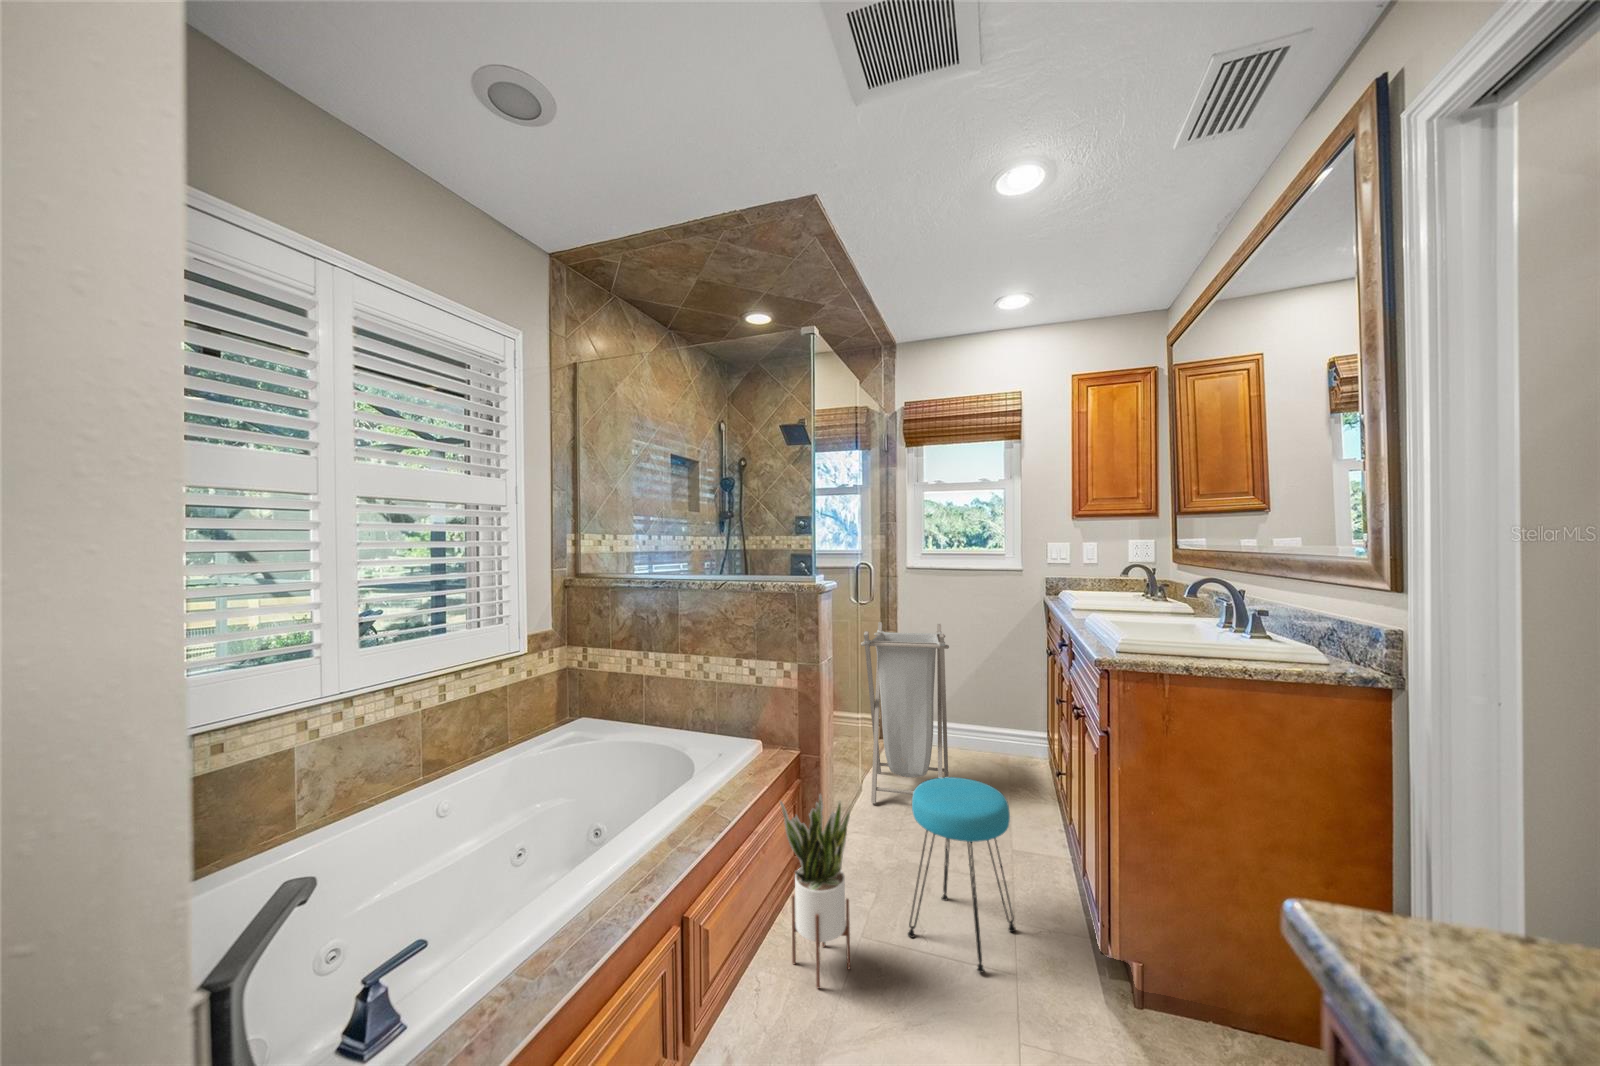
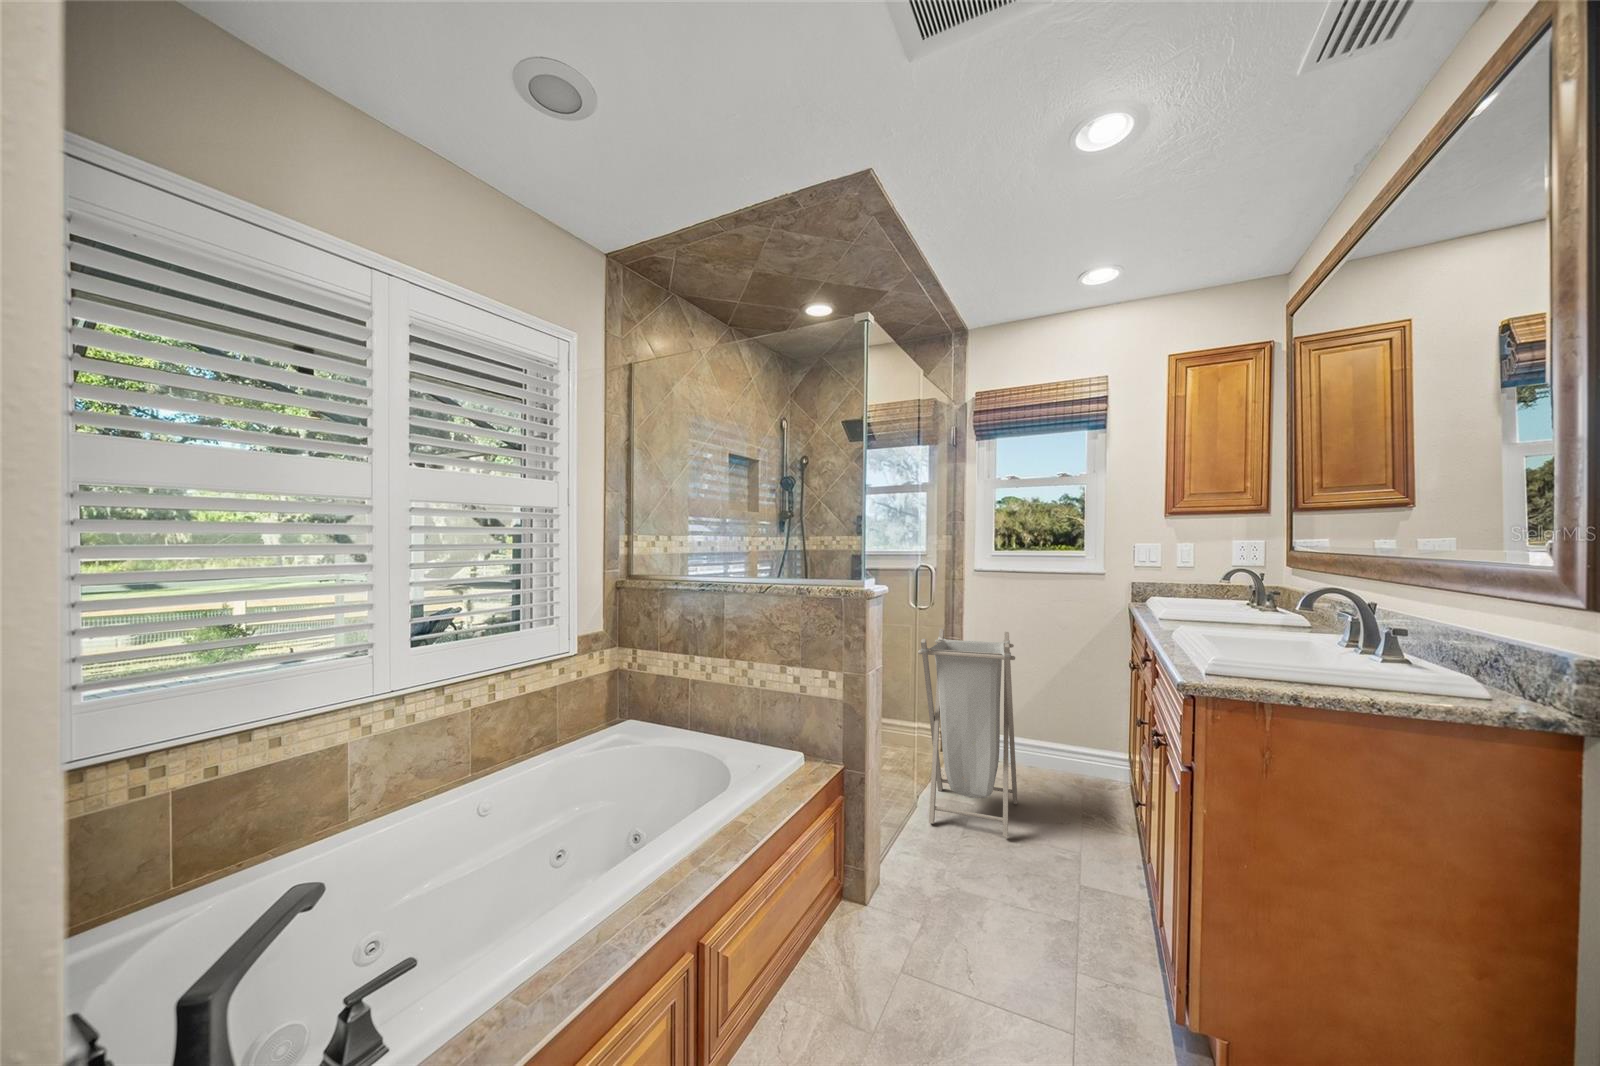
stool: present [908,777,1016,972] -> none [957,805,1084,1030]
potted plant: present [780,794,850,988] -> none [813,816,891,1027]

